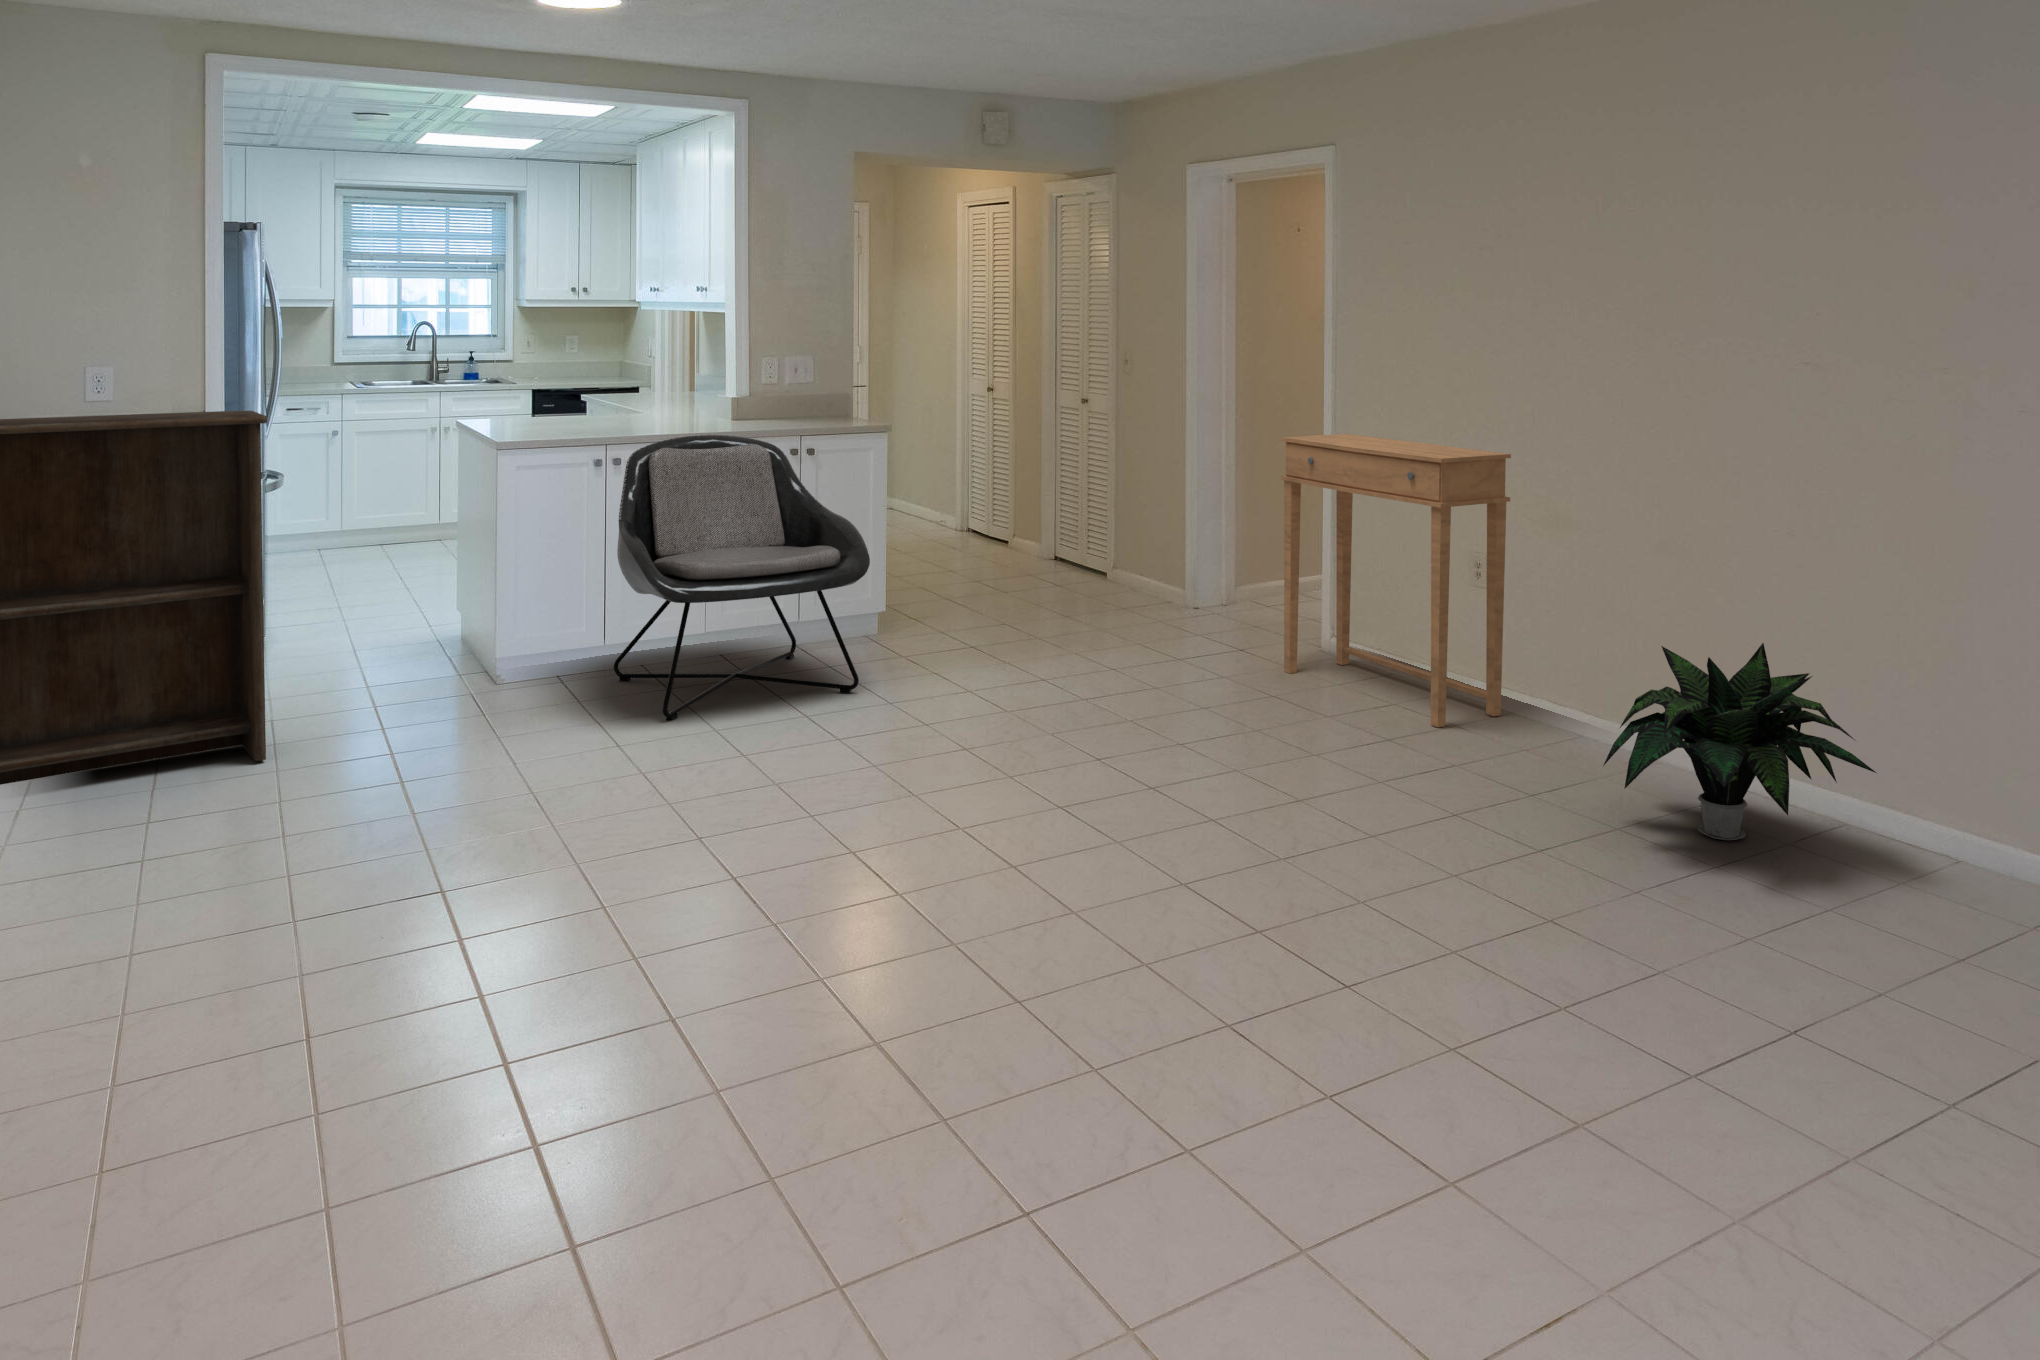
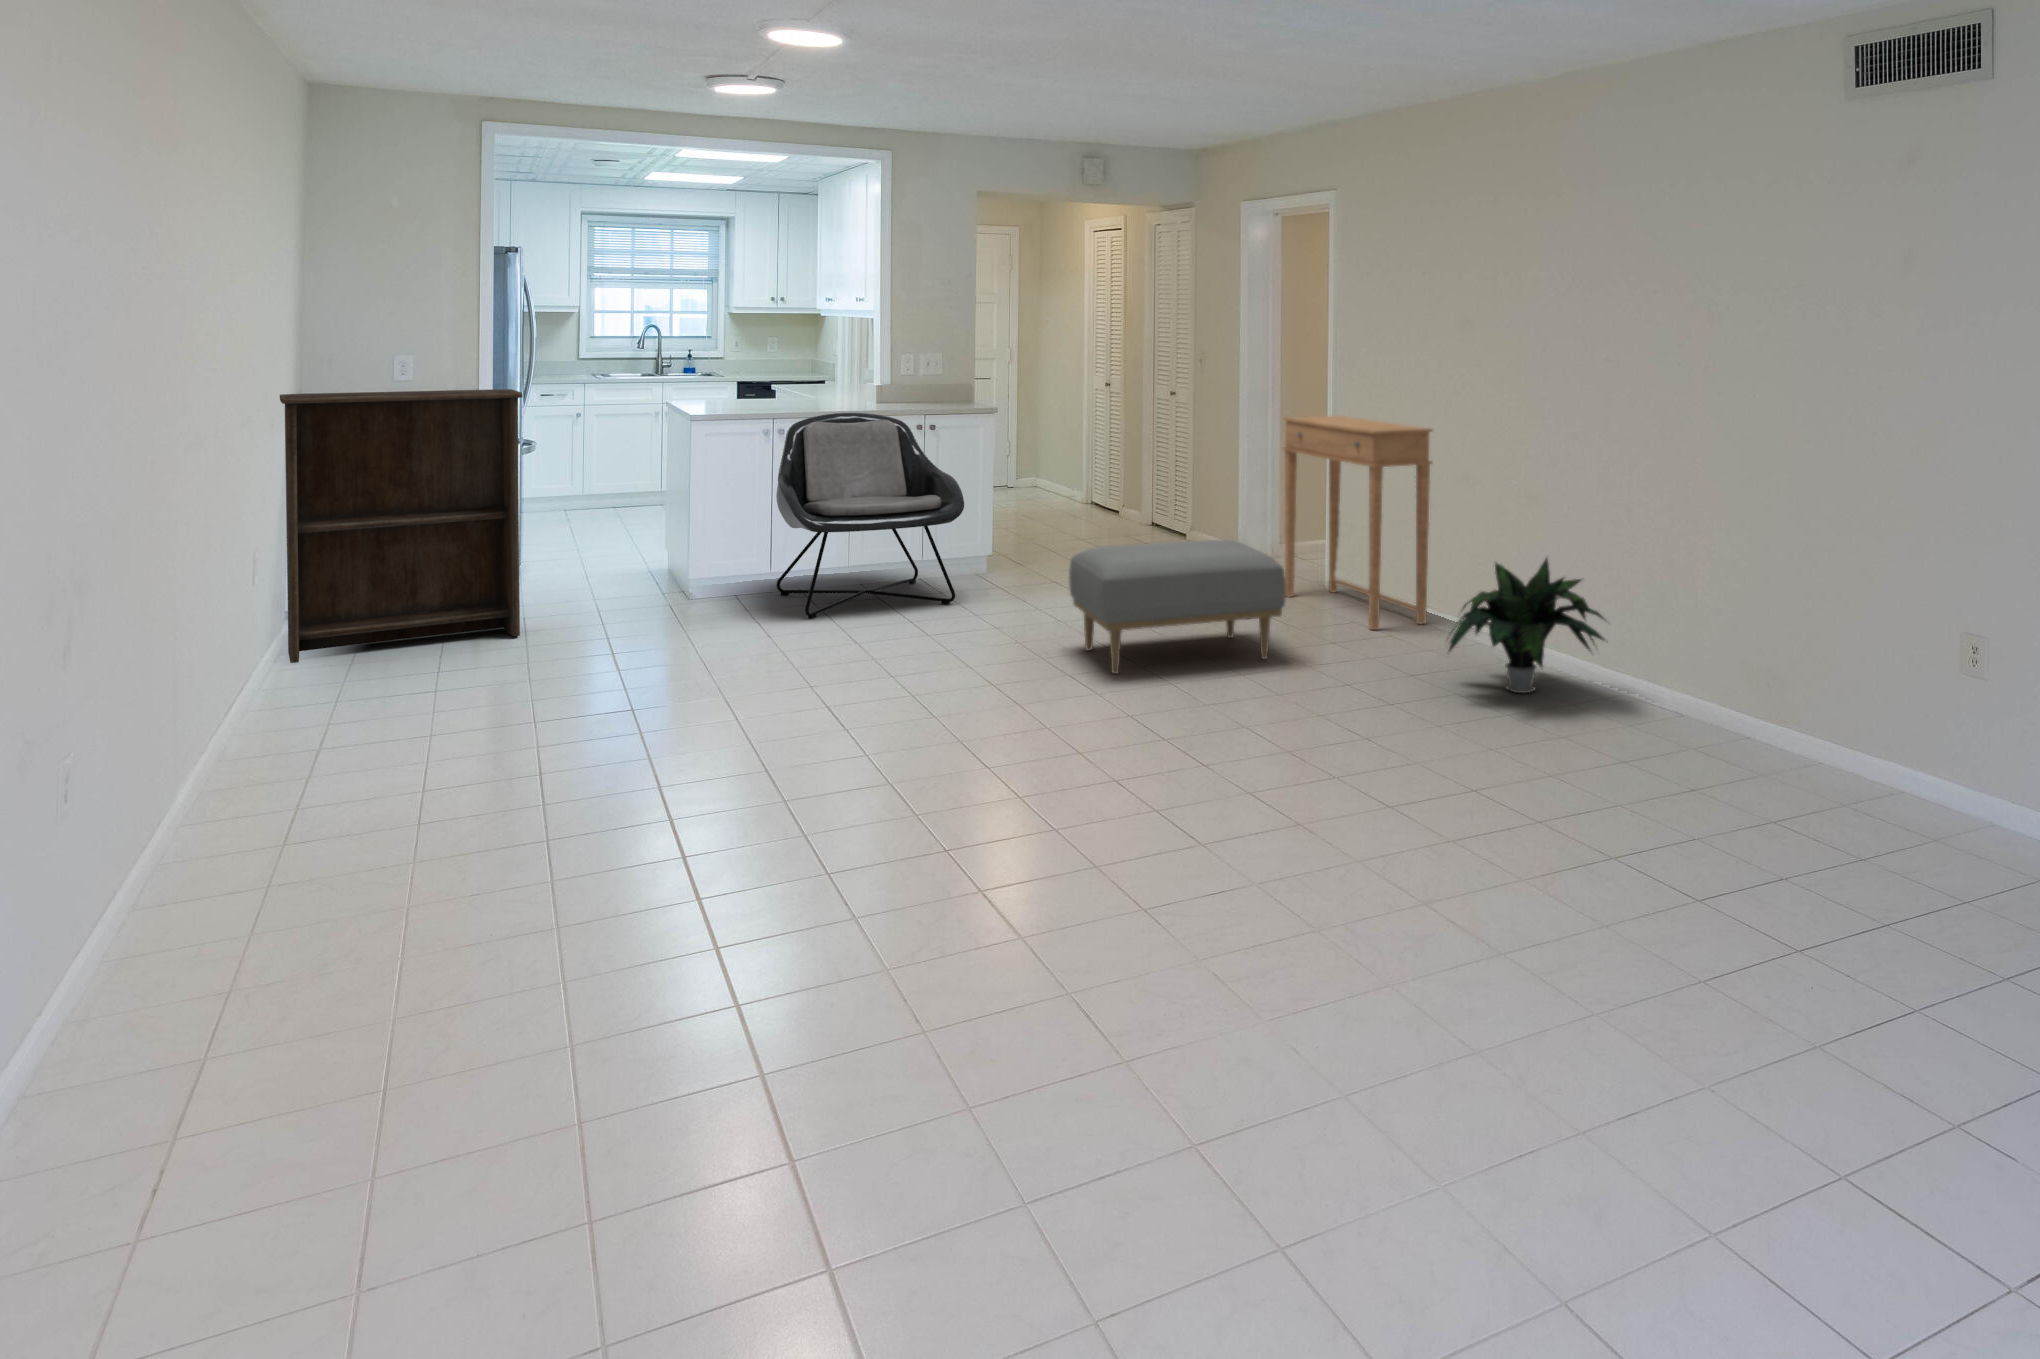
ottoman: none [1046,611,1358,815] -> present [1069,540,1286,674]

